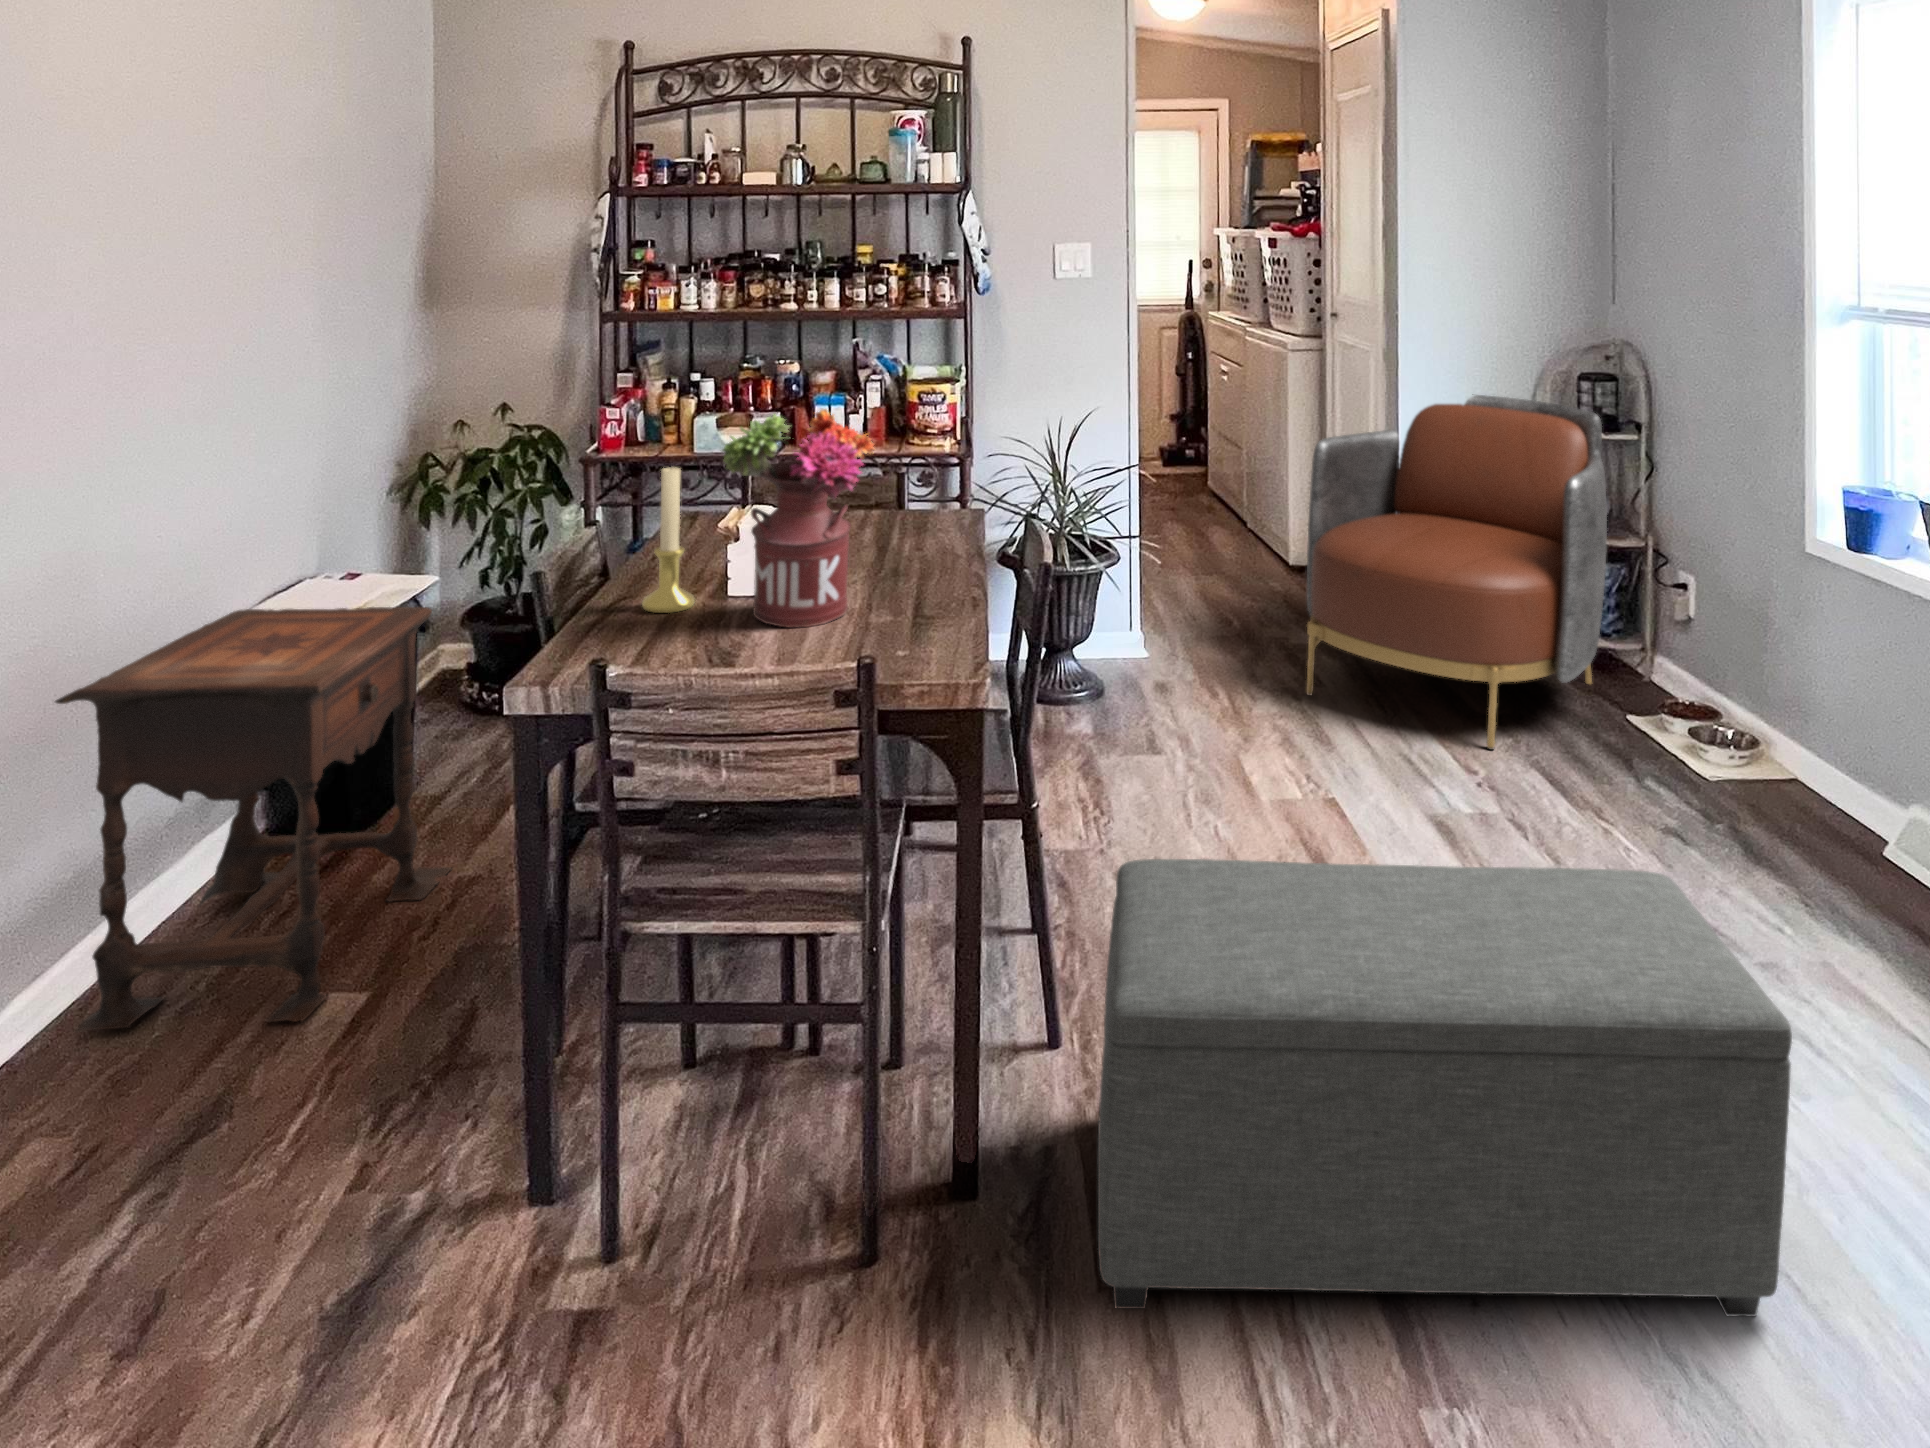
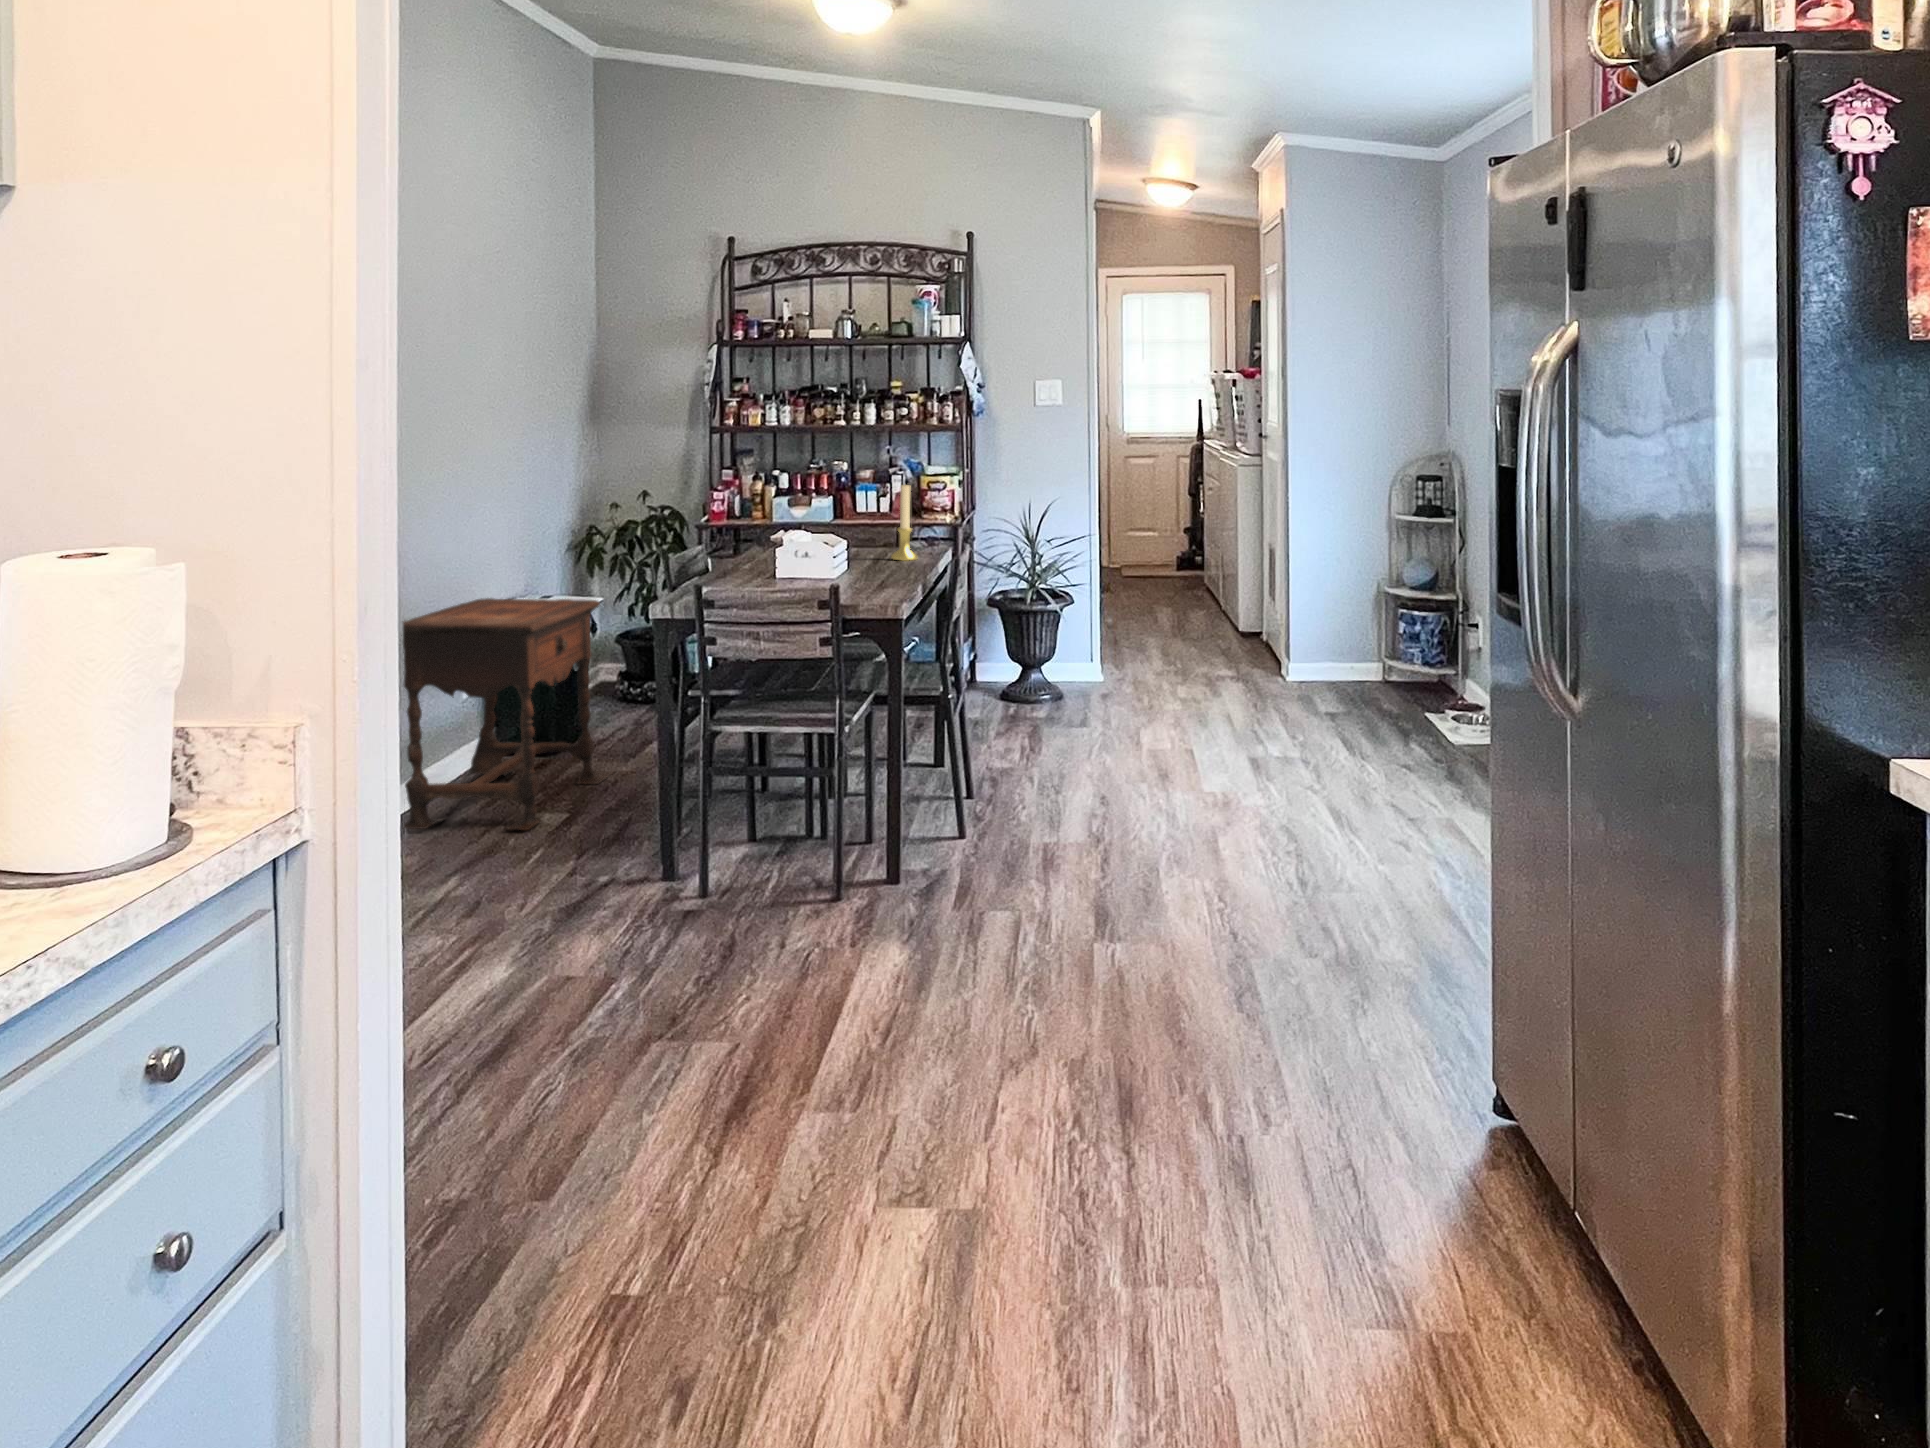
armchair: present [1306,394,1607,749] -> none [1208,495,1428,736]
flower arrangement: present [722,409,874,628] -> none [767,454,865,587]
candle holder: present [642,467,695,613] -> present [891,485,918,561]
ottoman: present [1098,859,1792,1316] -> none [973,725,1378,971]

